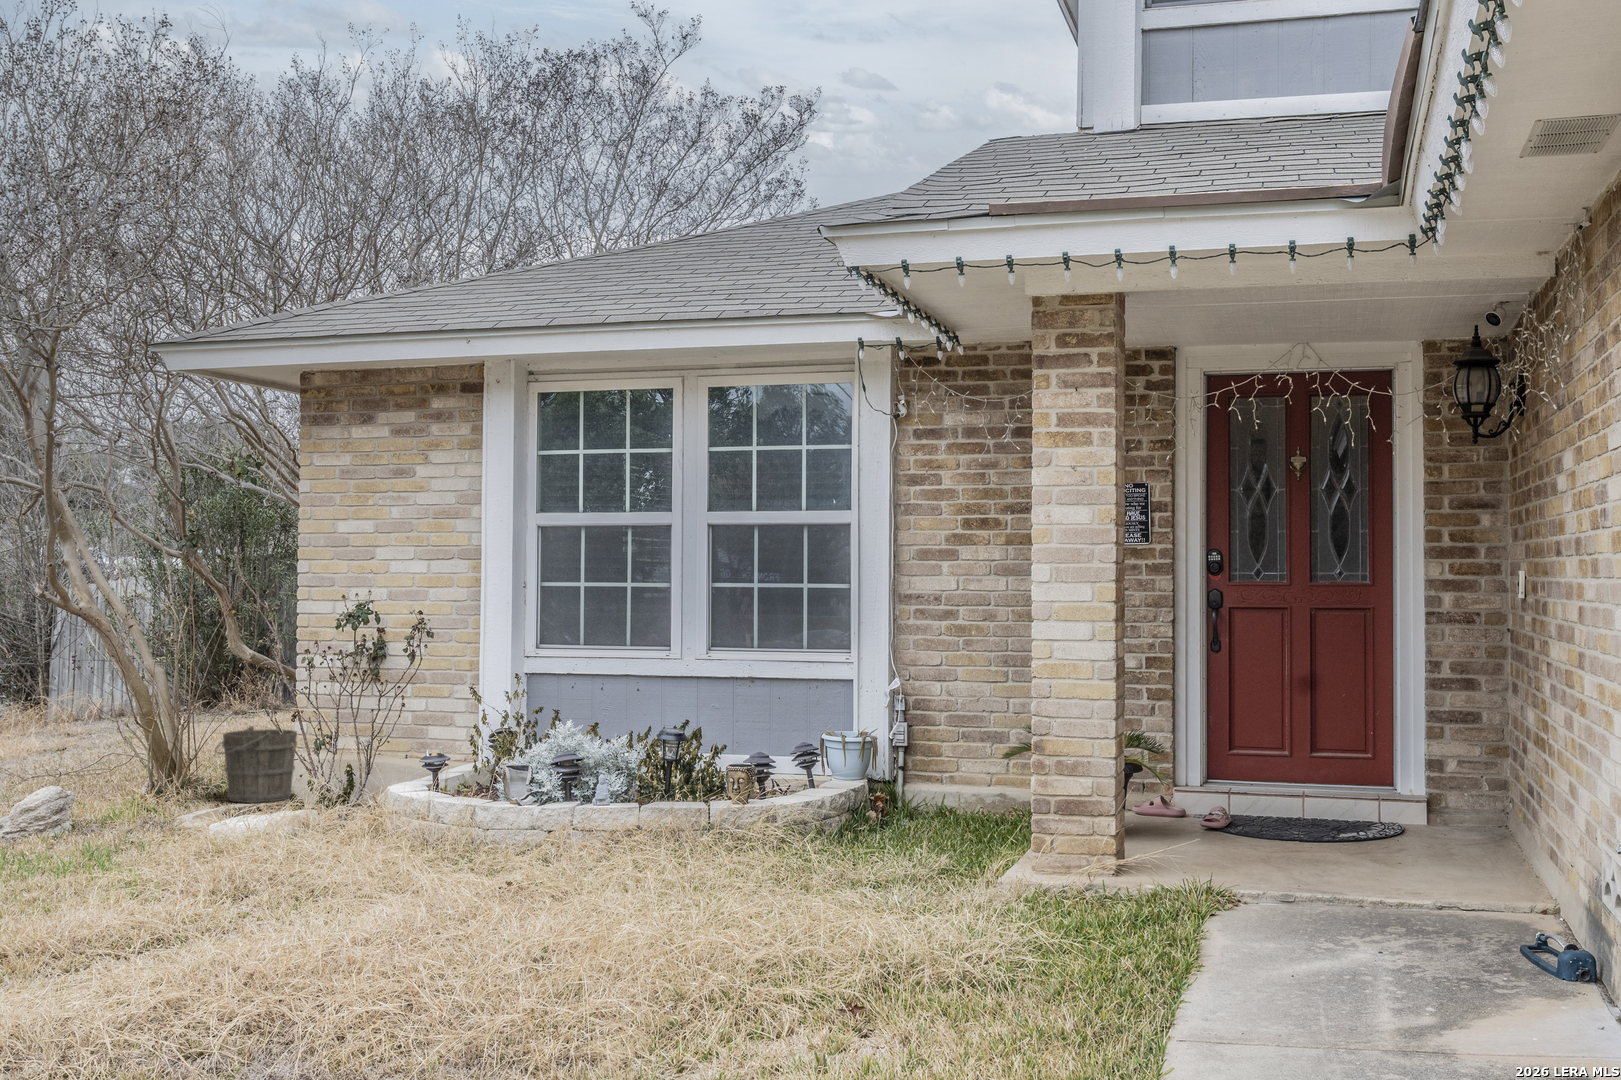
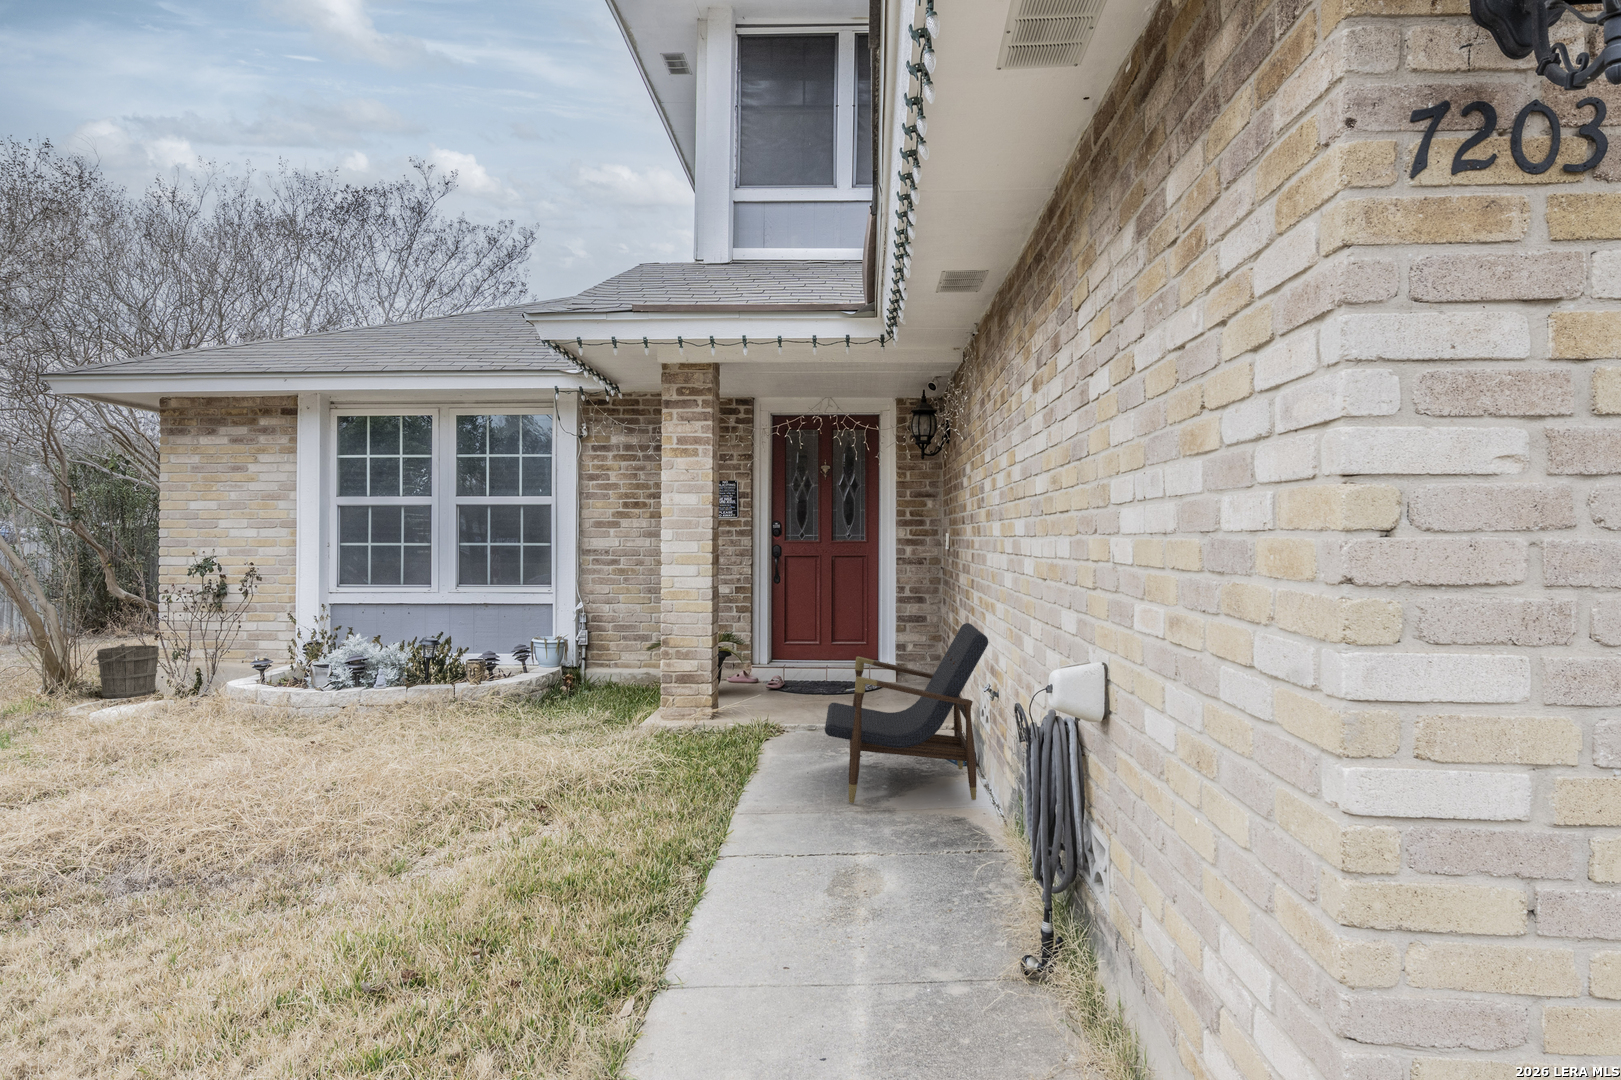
lounge chair: none [1308,719,1590,1010] -> present [825,623,988,803]

